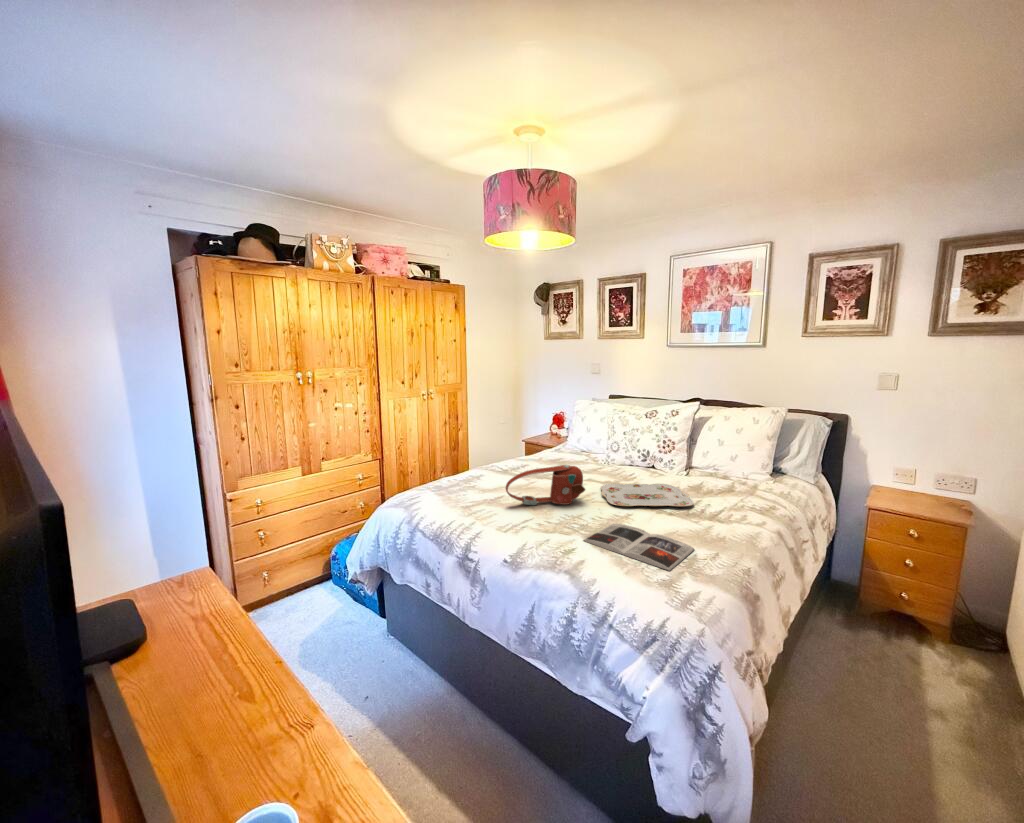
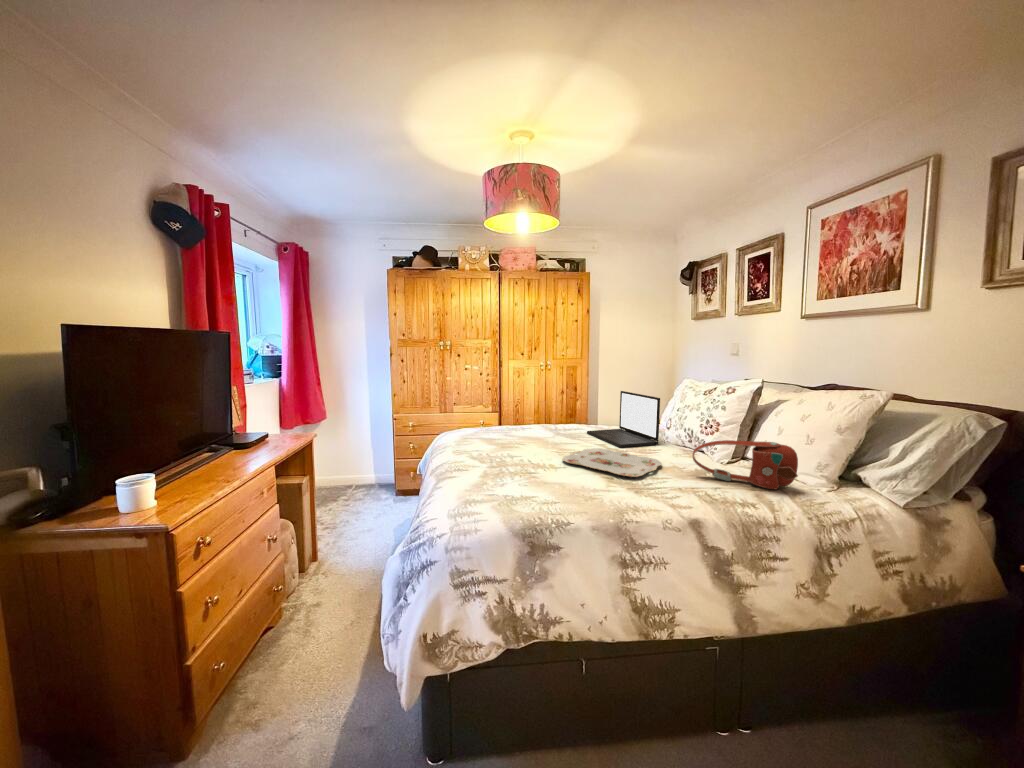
laptop: none [552,421,626,479] -> present [587,391,660,448]
handbag: present [506,465,585,505] -> present [693,440,798,489]
magazine: present [583,524,694,571] -> none [478,469,541,501]

